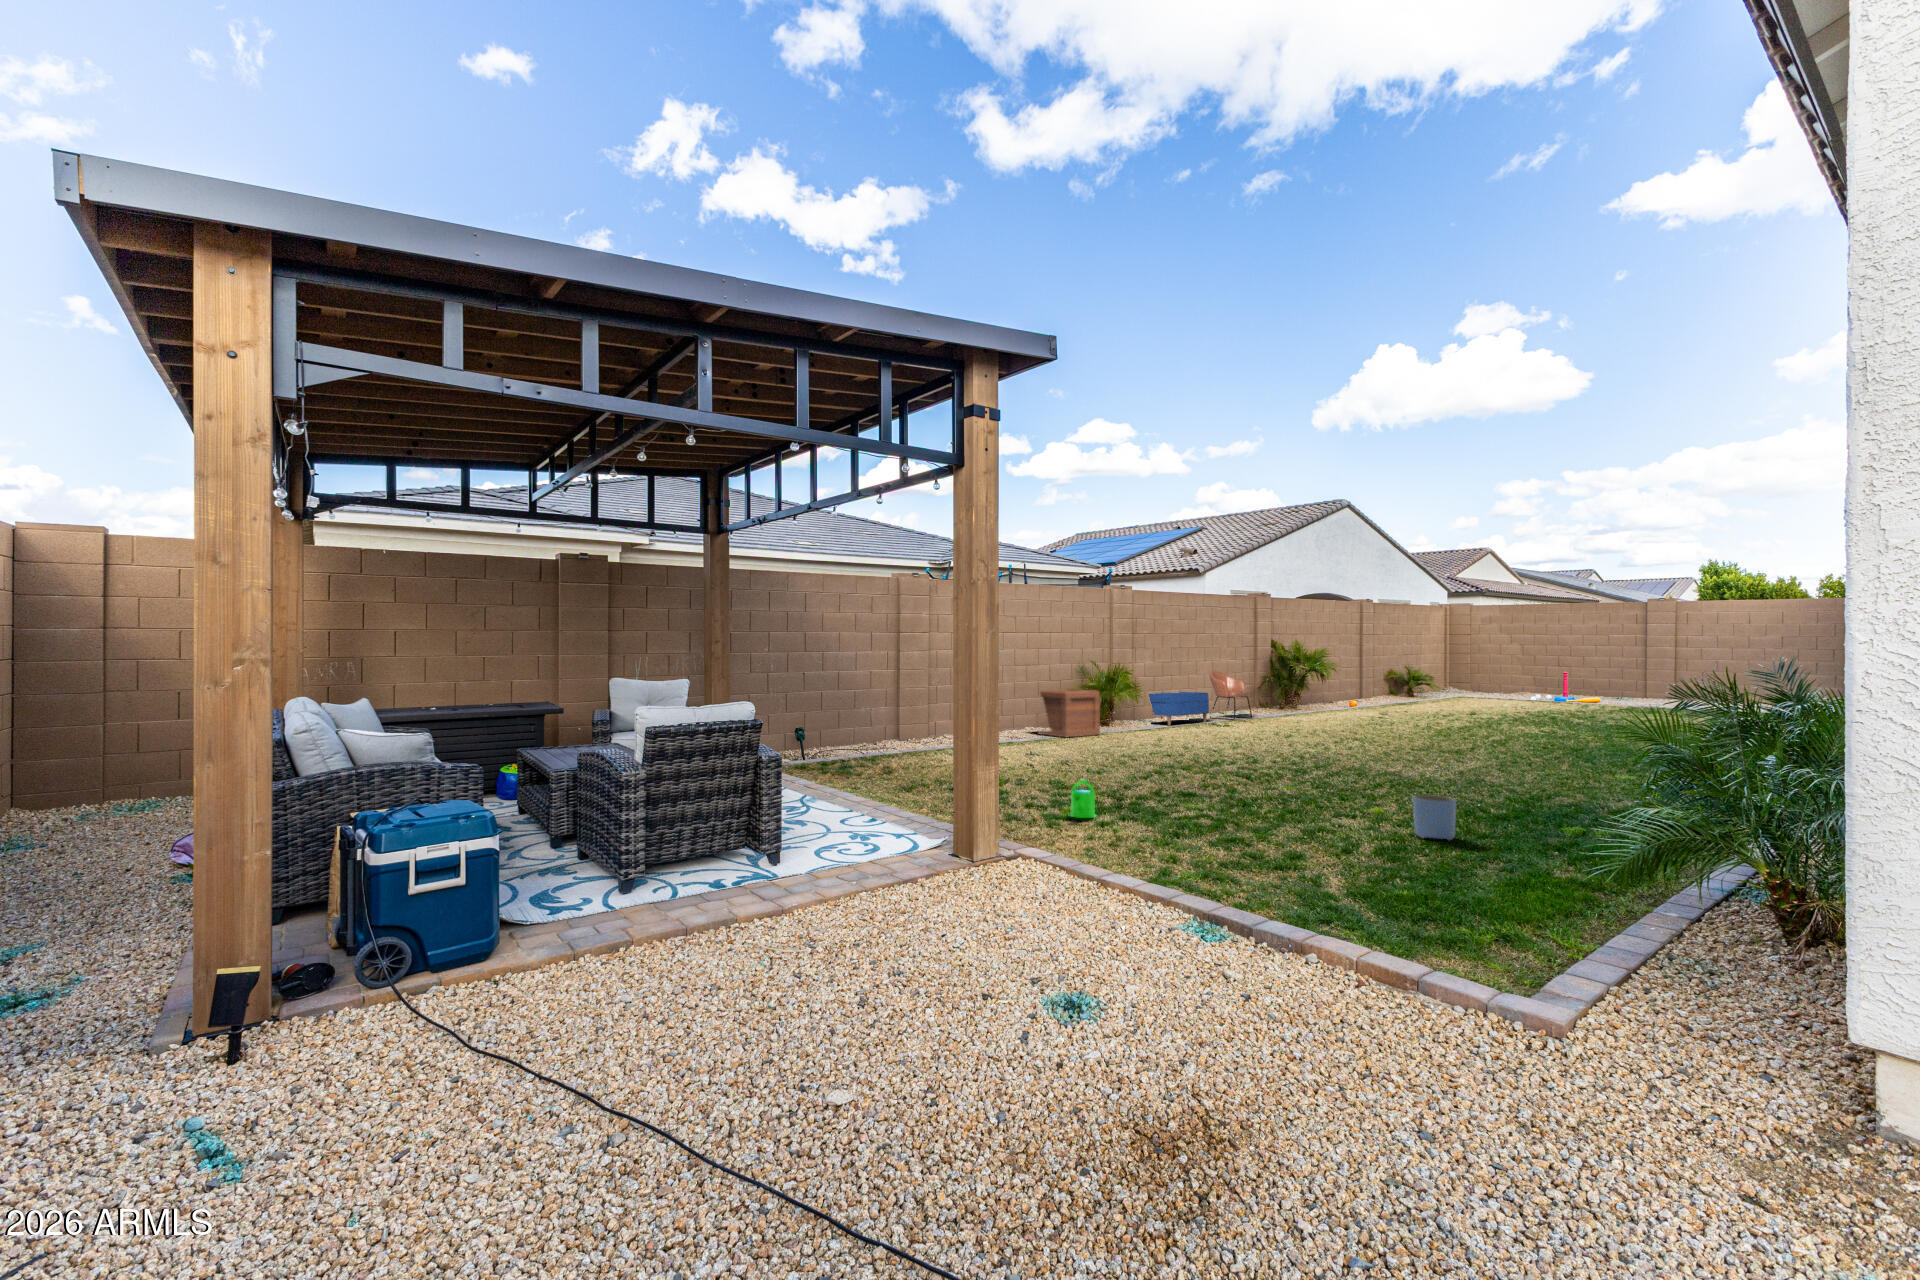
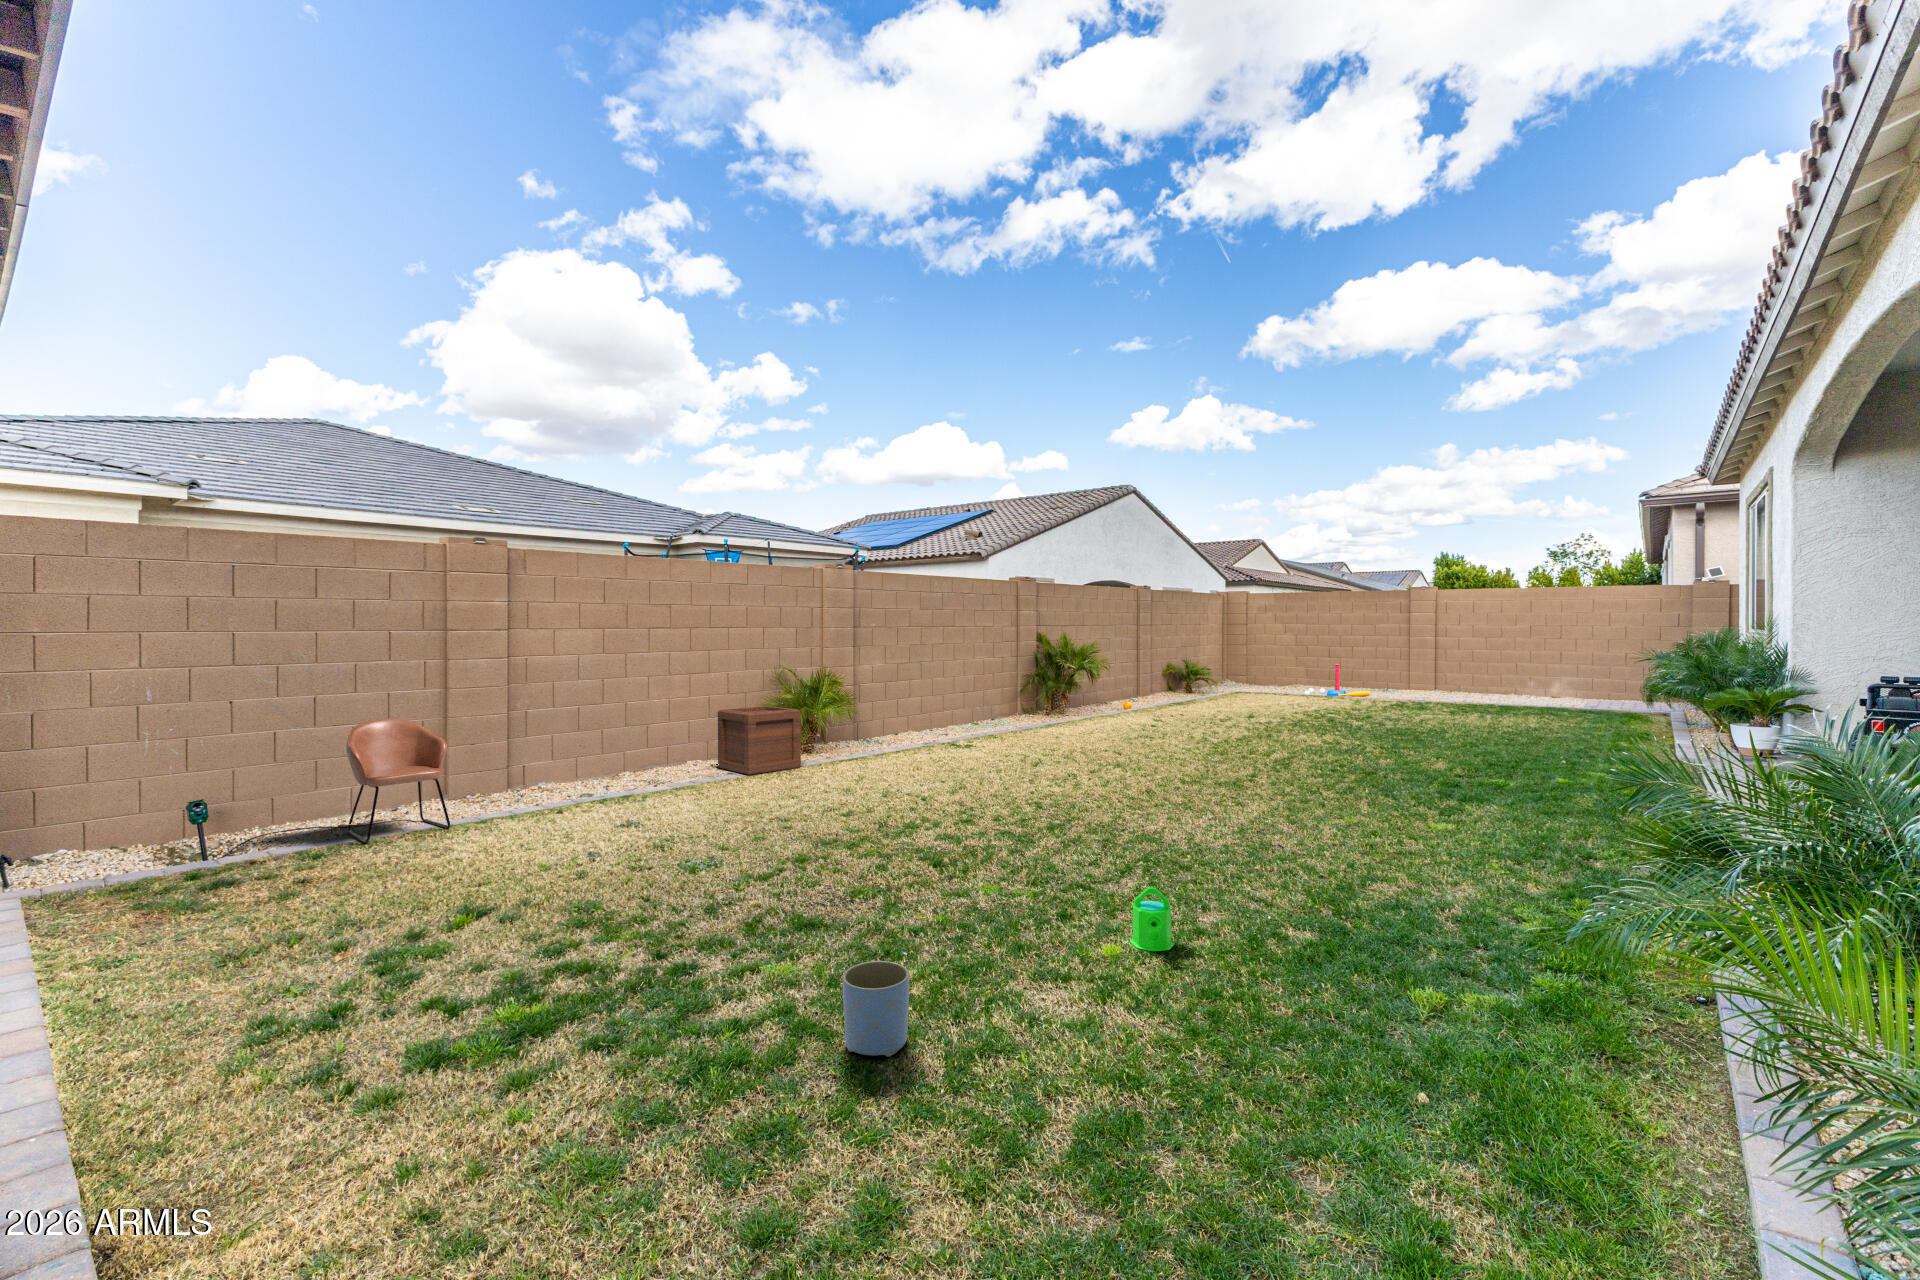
chair: present [1209,671,1252,720] -> present [346,718,450,843]
bench: present [1149,692,1209,726] -> none [879,700,959,745]
watering can: present [1070,780,1096,818] -> present [1130,887,1174,951]
planter: present [1413,795,1456,840] -> present [842,961,910,1057]

